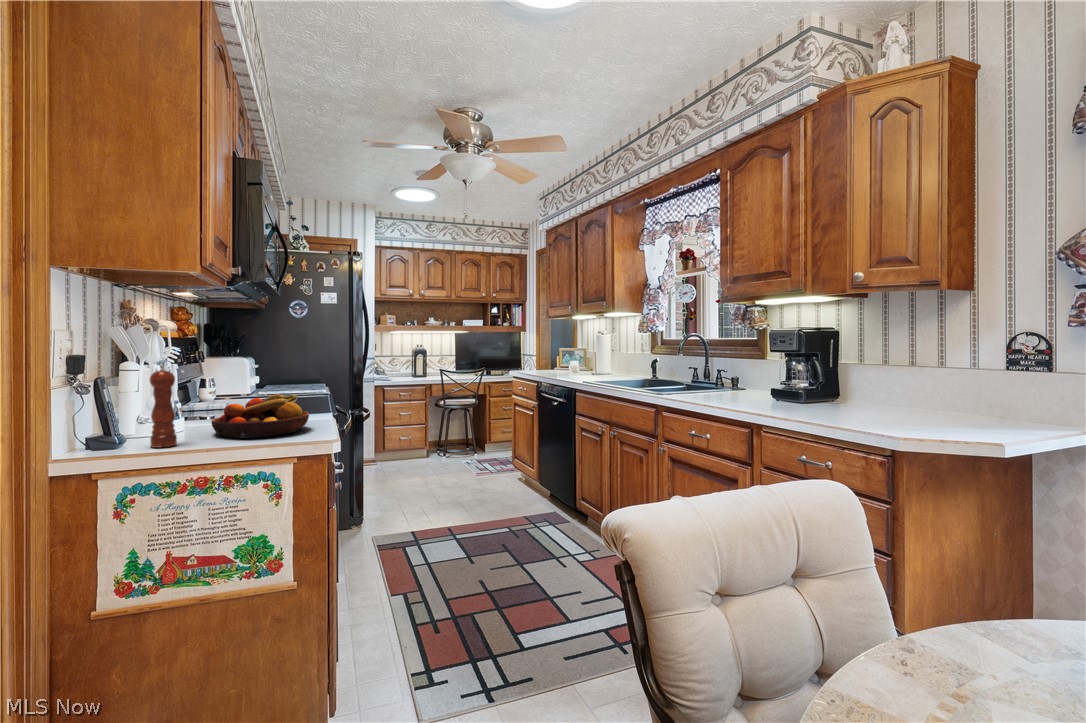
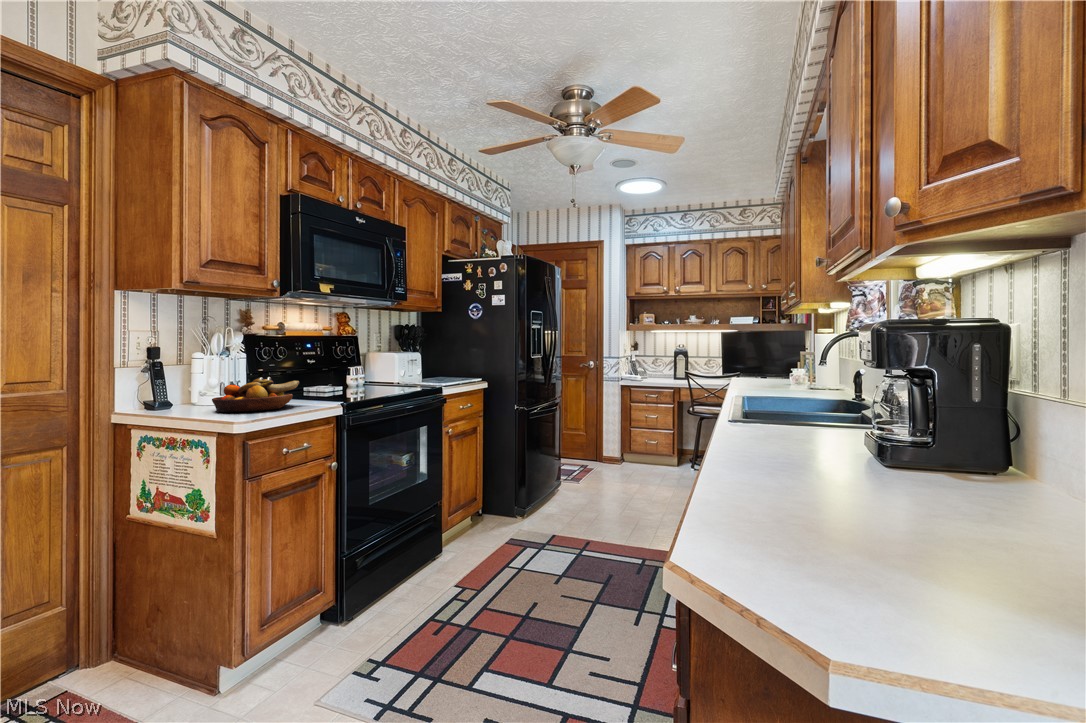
pepper mill: present [150,365,177,448] -> none [162,353,181,412]

